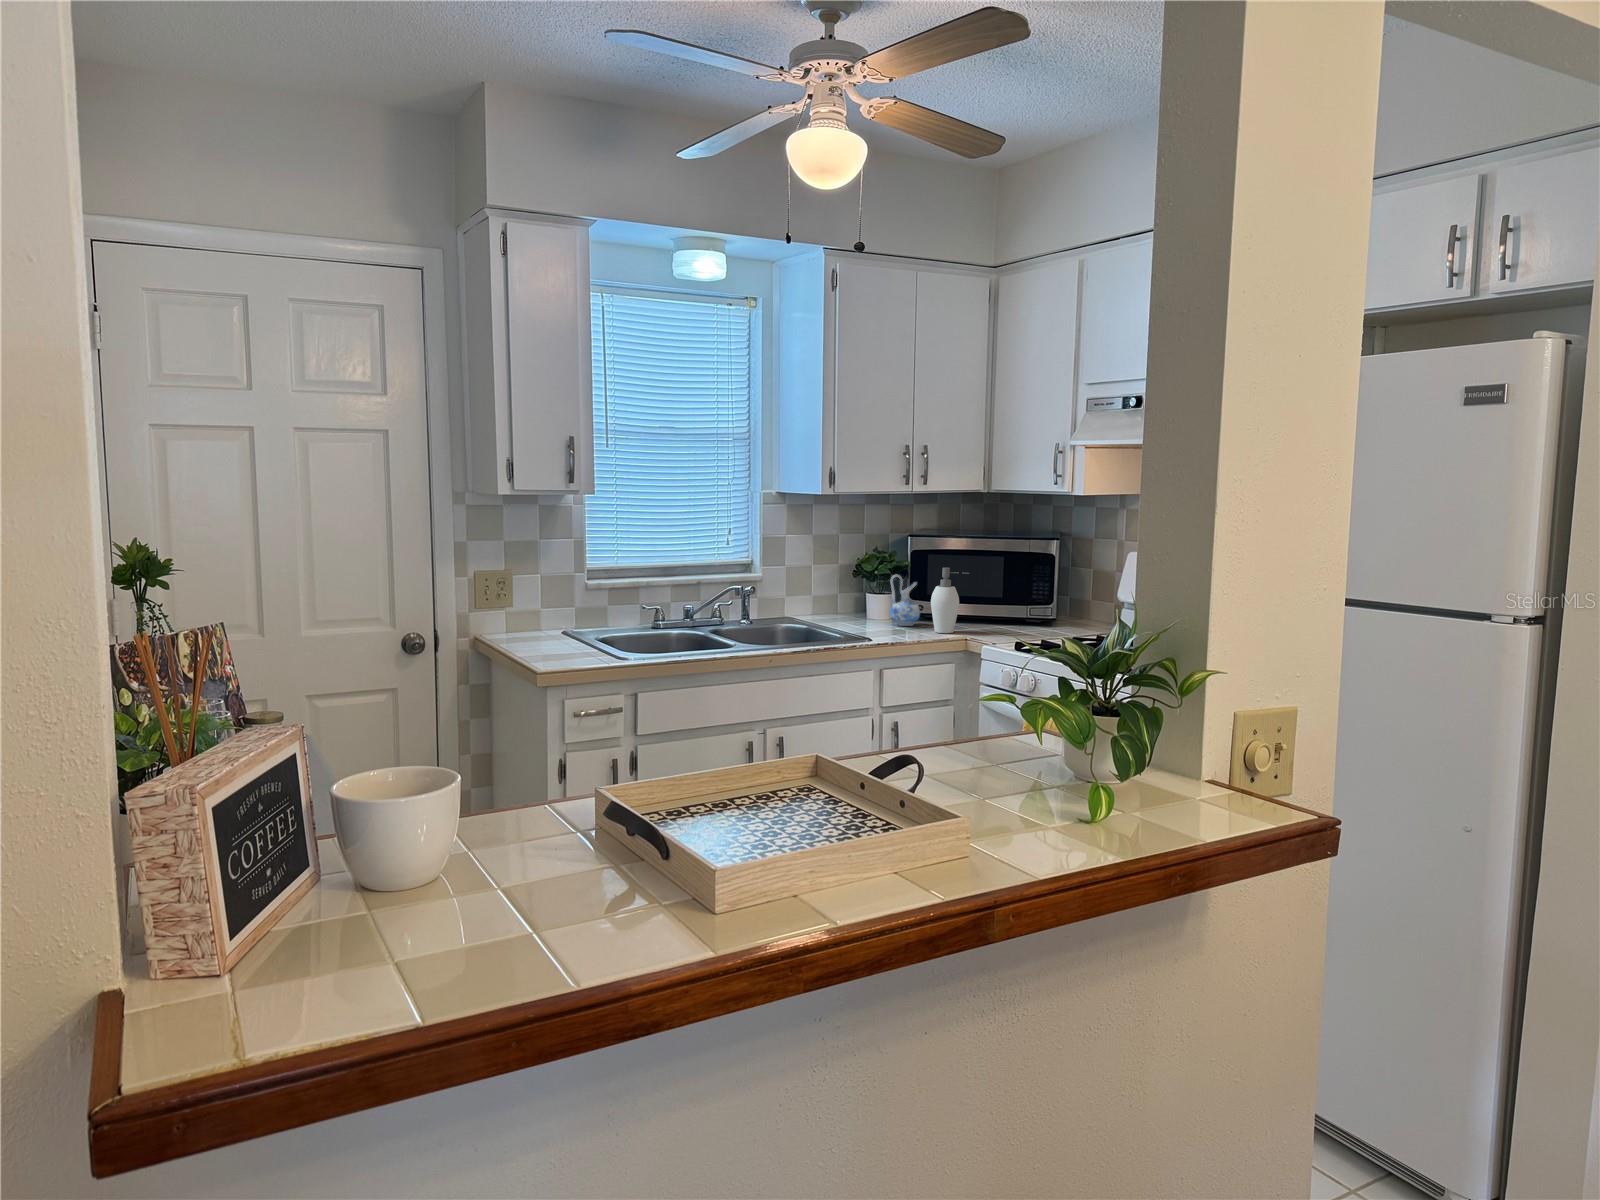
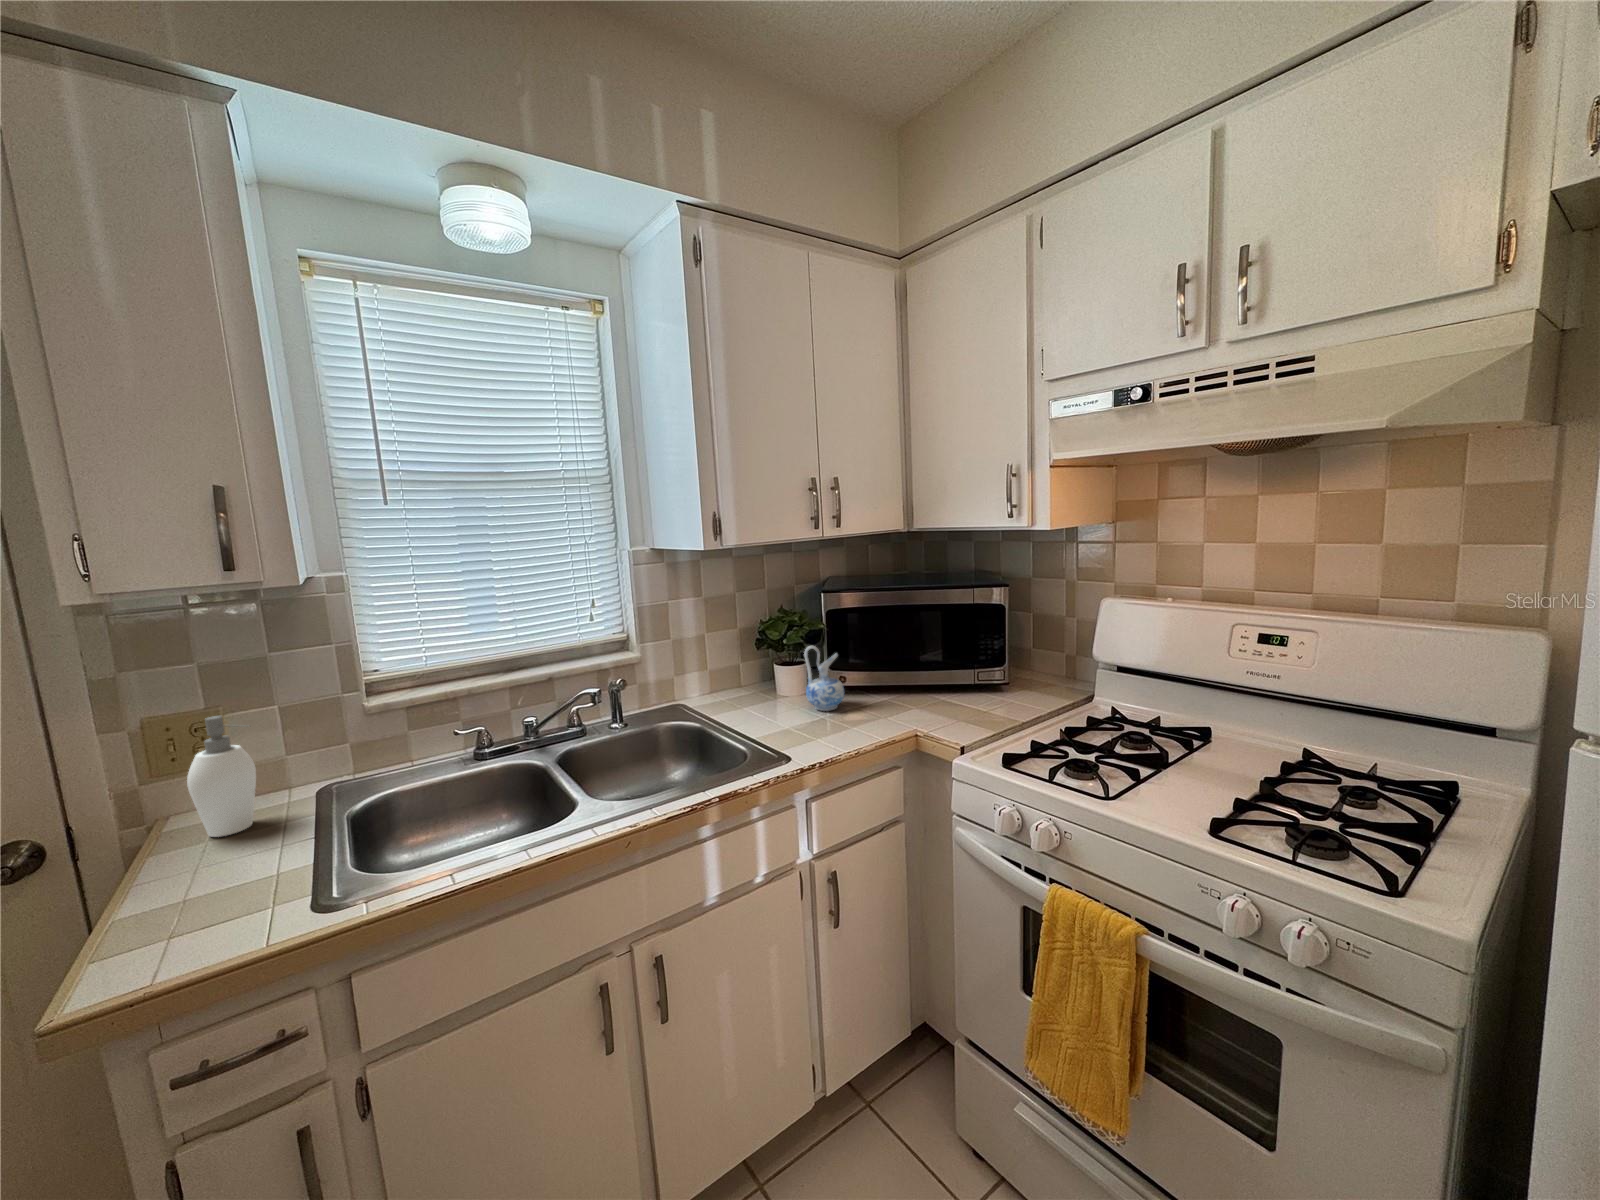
soap dispenser: present [931,568,969,633] -> present [187,716,256,837]

